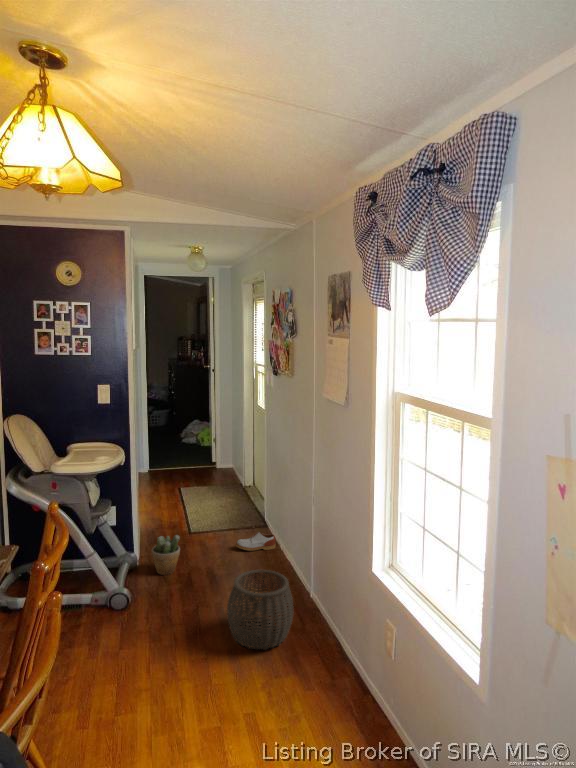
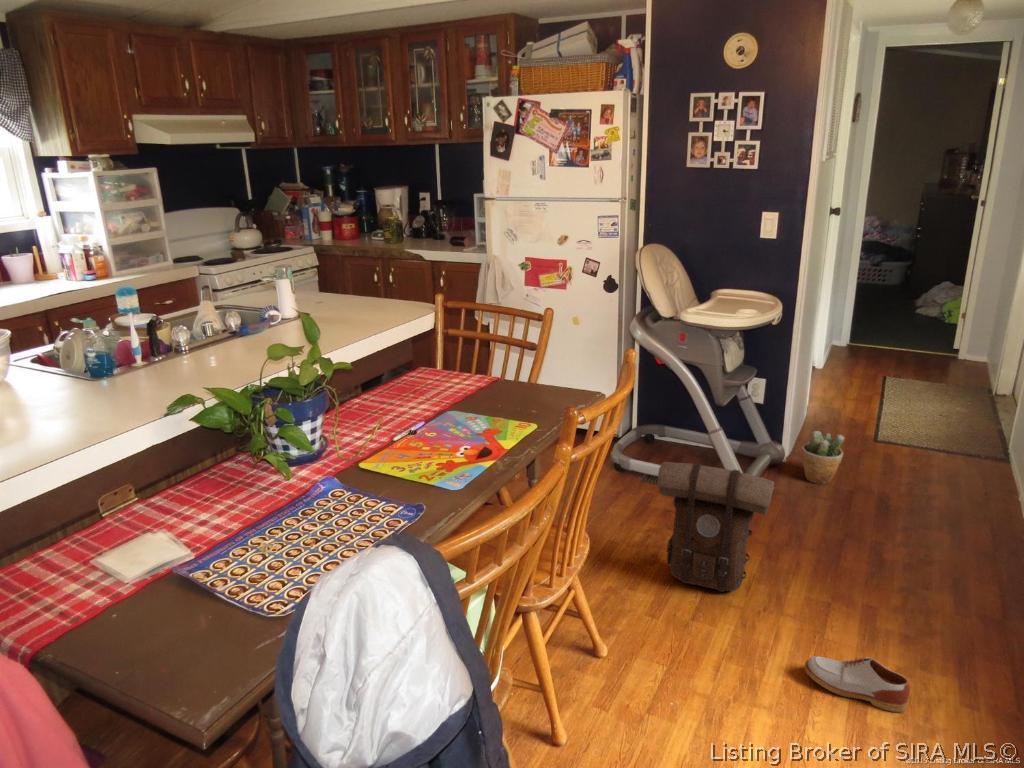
shoe: present [236,532,275,551] -> present [805,656,910,713]
woven basket: present [227,570,293,649] -> none [874,507,989,623]
backpack: none [66,583,160,693] -> present [658,462,774,592]

